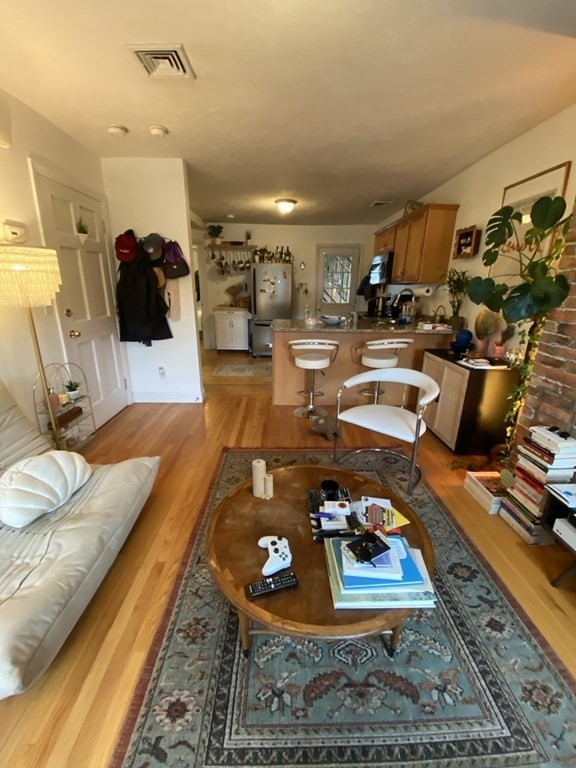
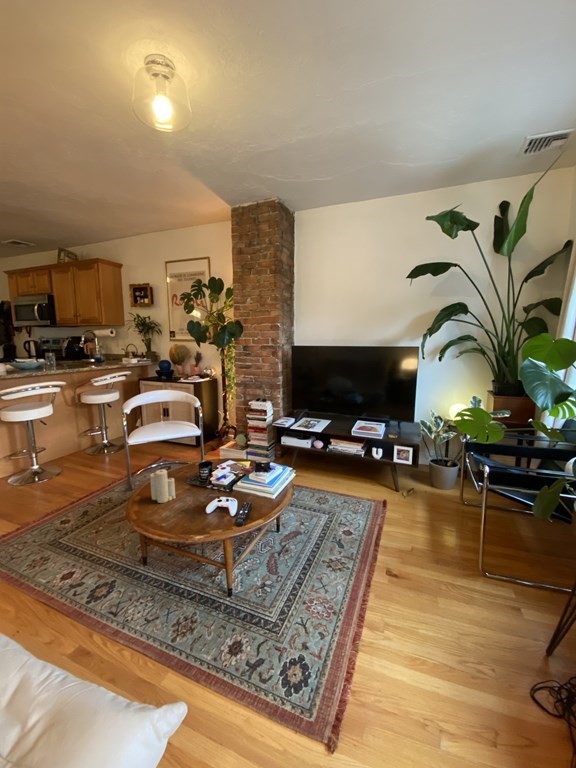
plush toy: present [312,416,342,440] -> none [64,456,98,480]

